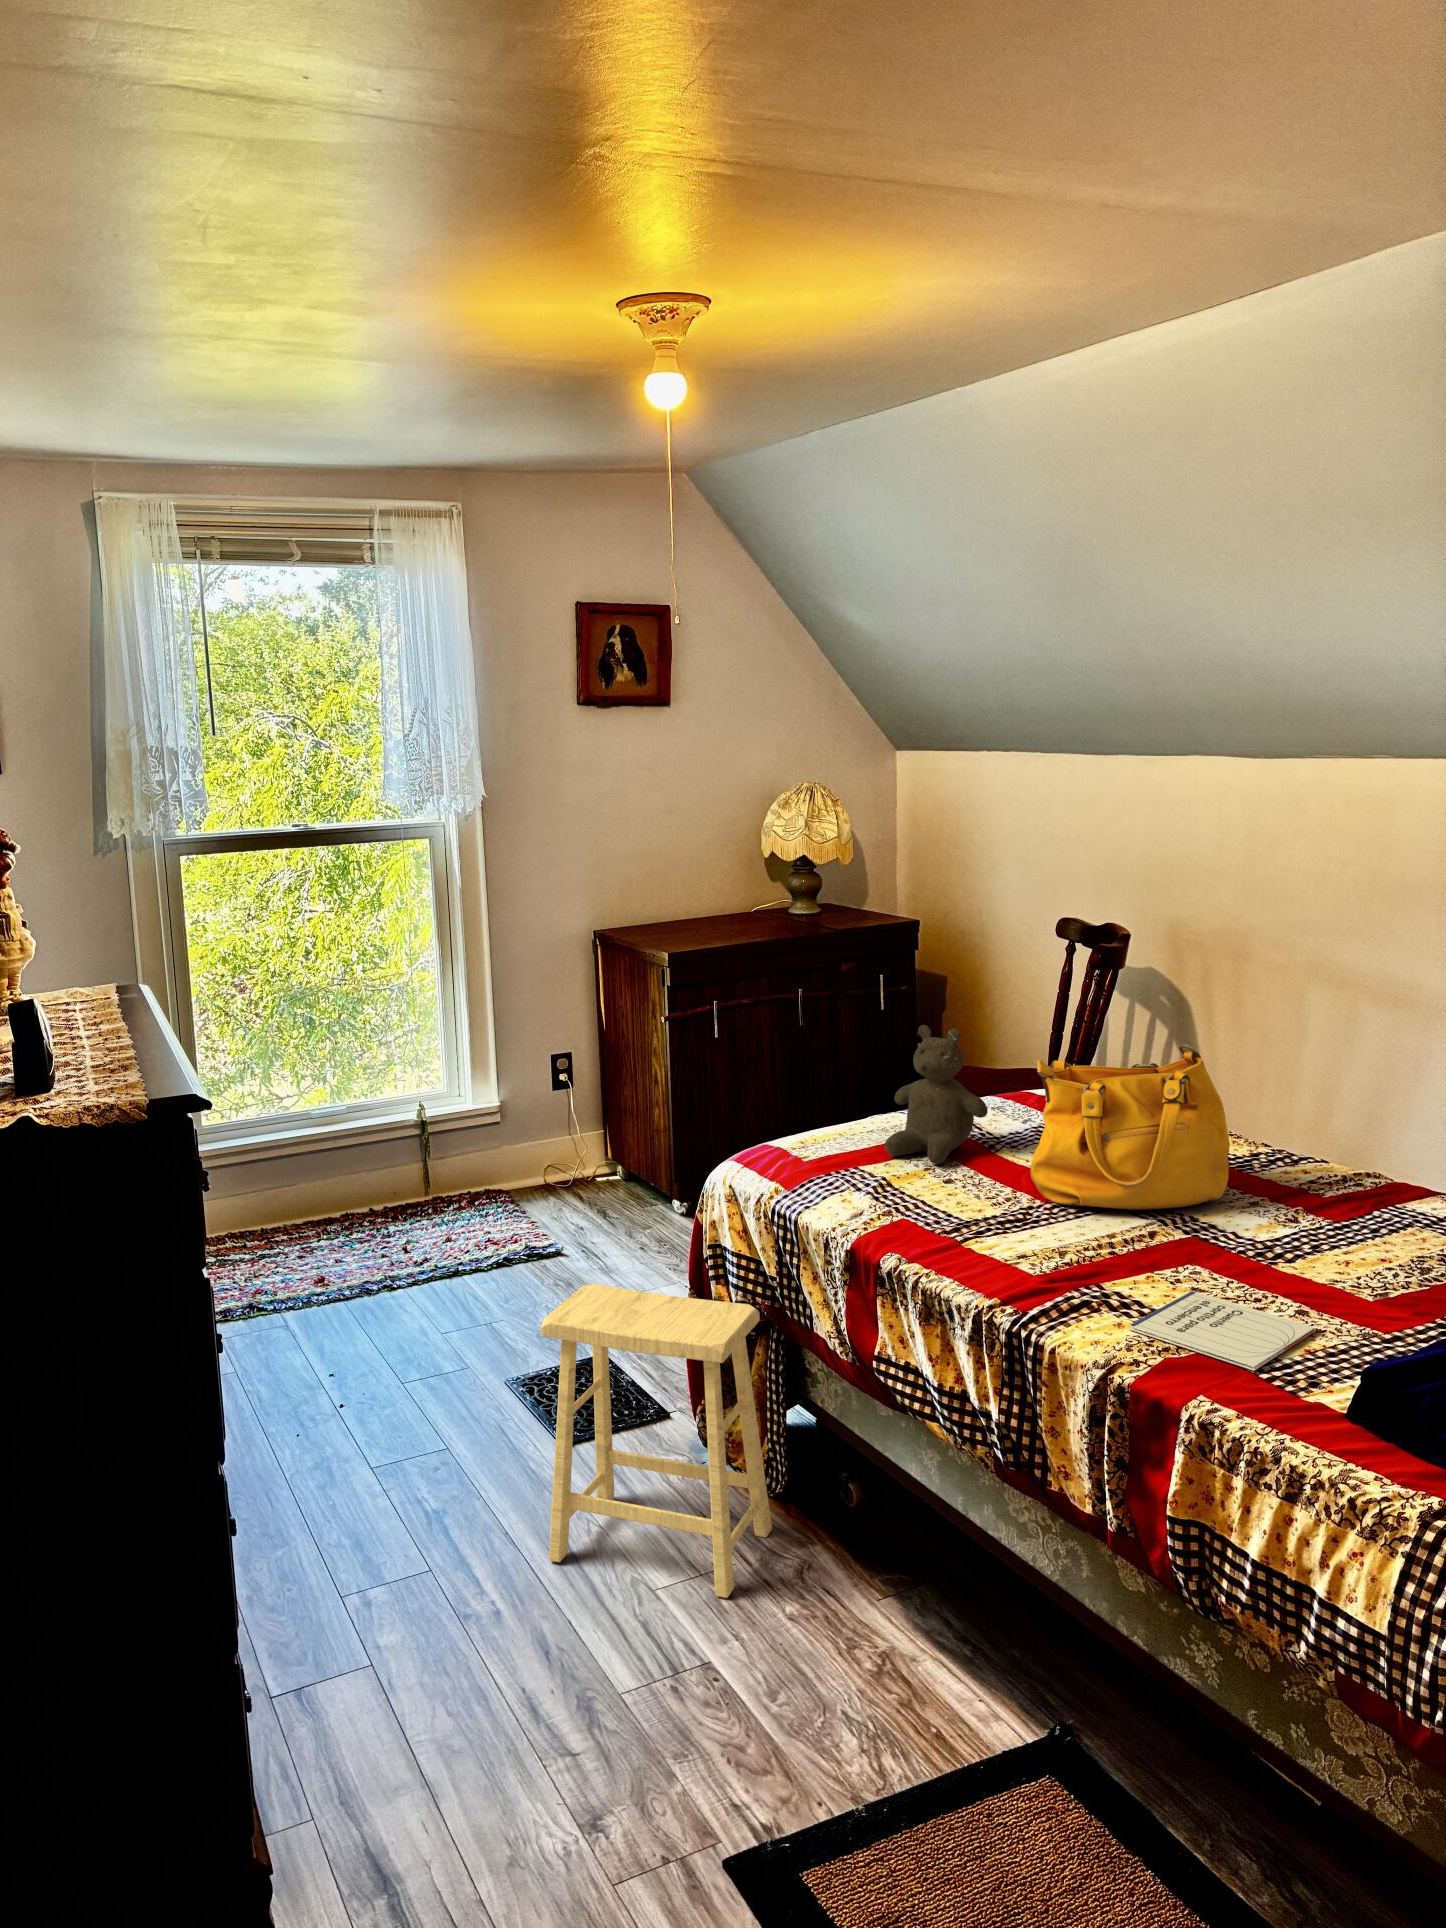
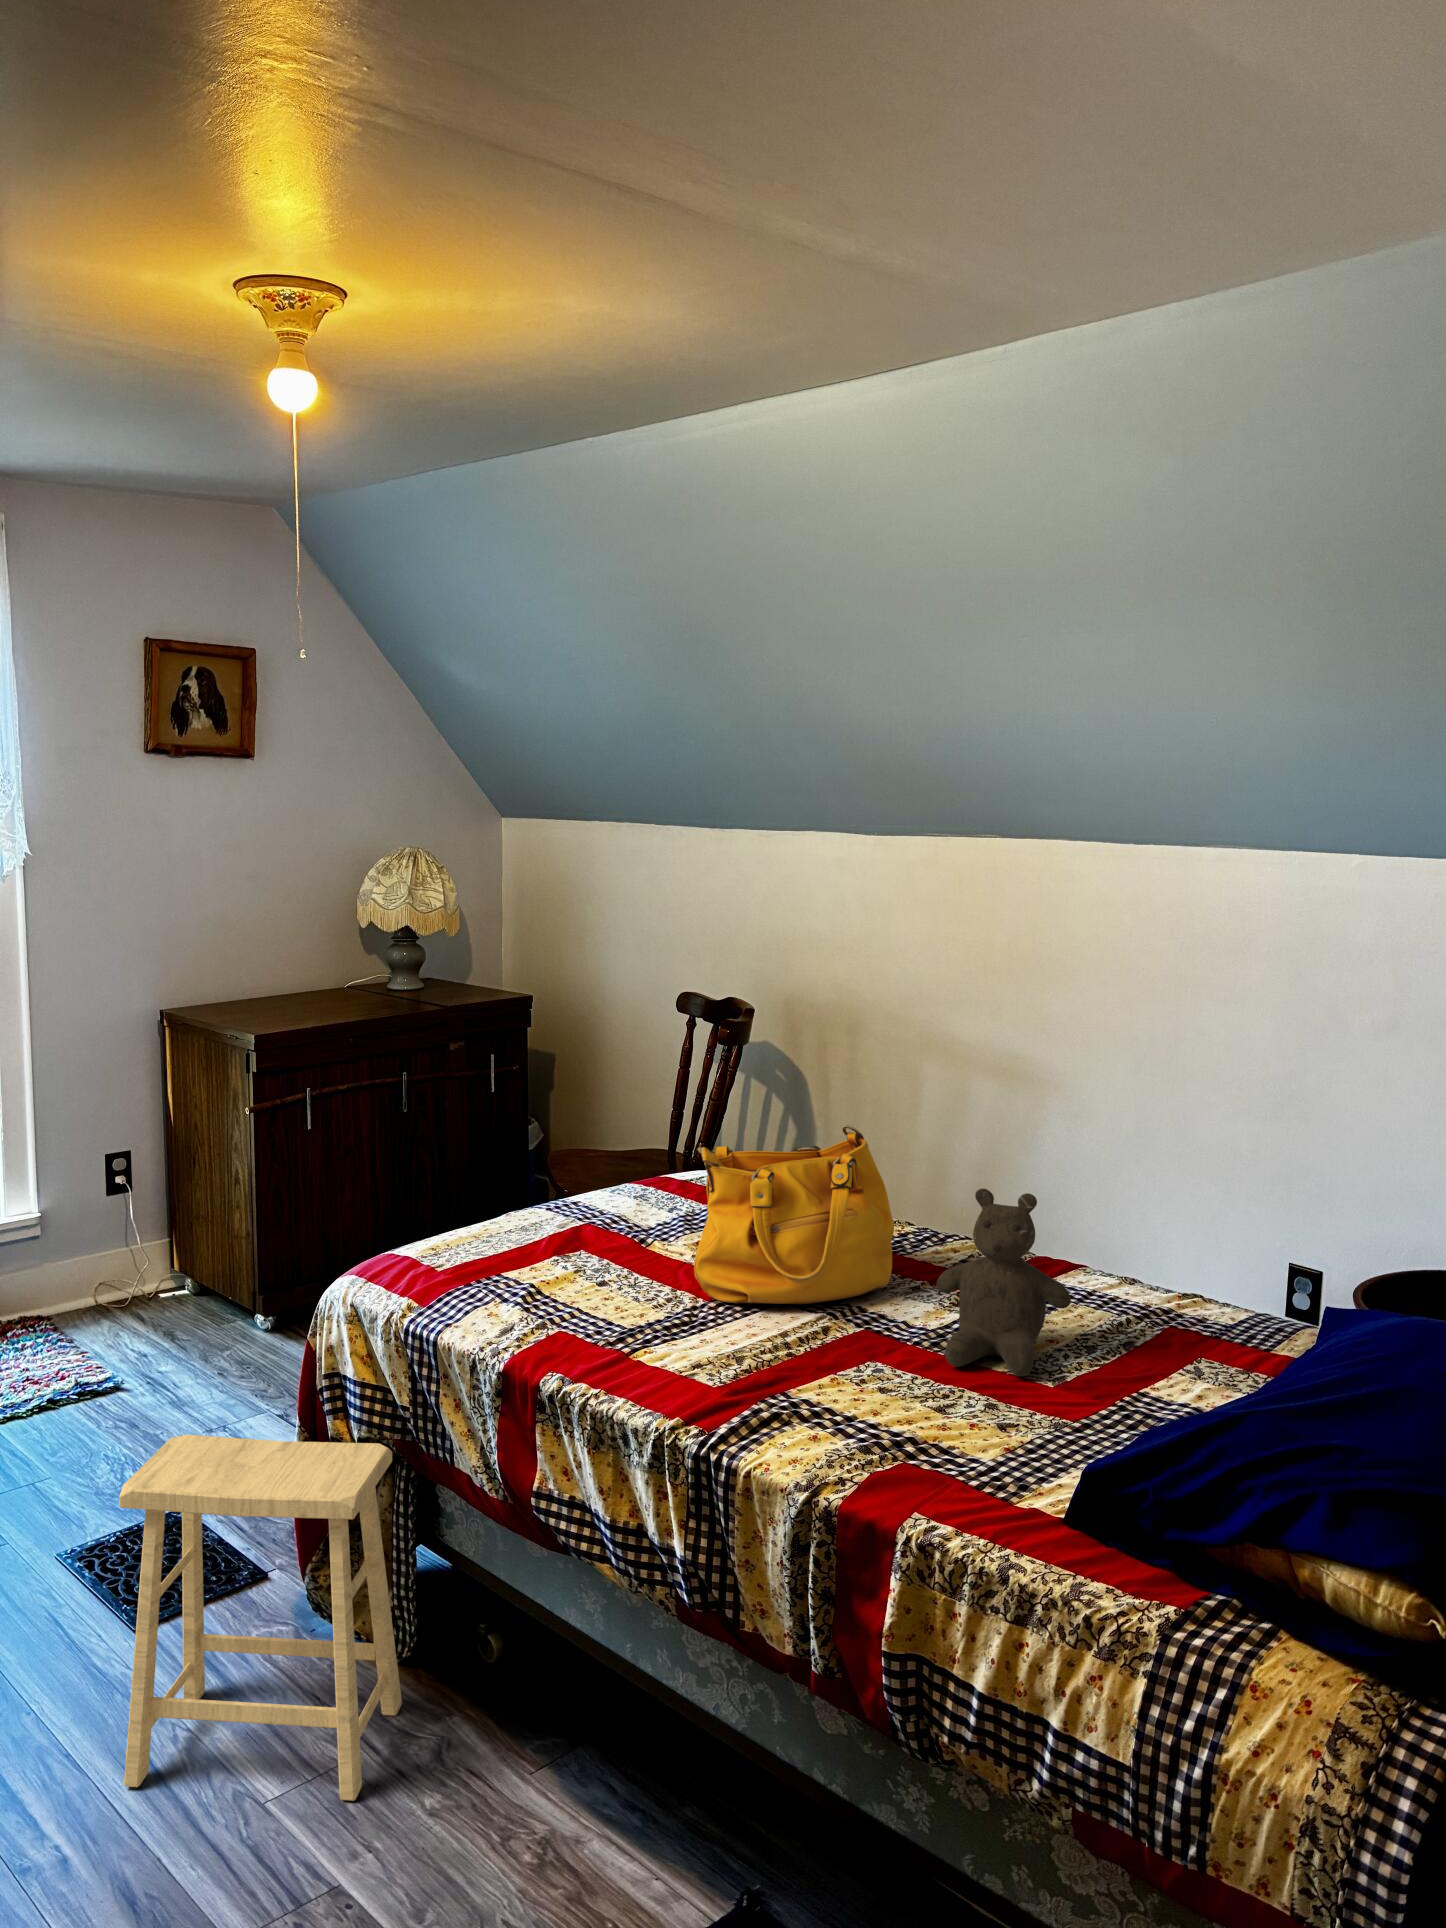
teddy bear: present [885,1025,988,1164] -> present [937,1189,1071,1376]
notebook: present [1129,1291,1315,1371] -> none [825,1389,1008,1478]

